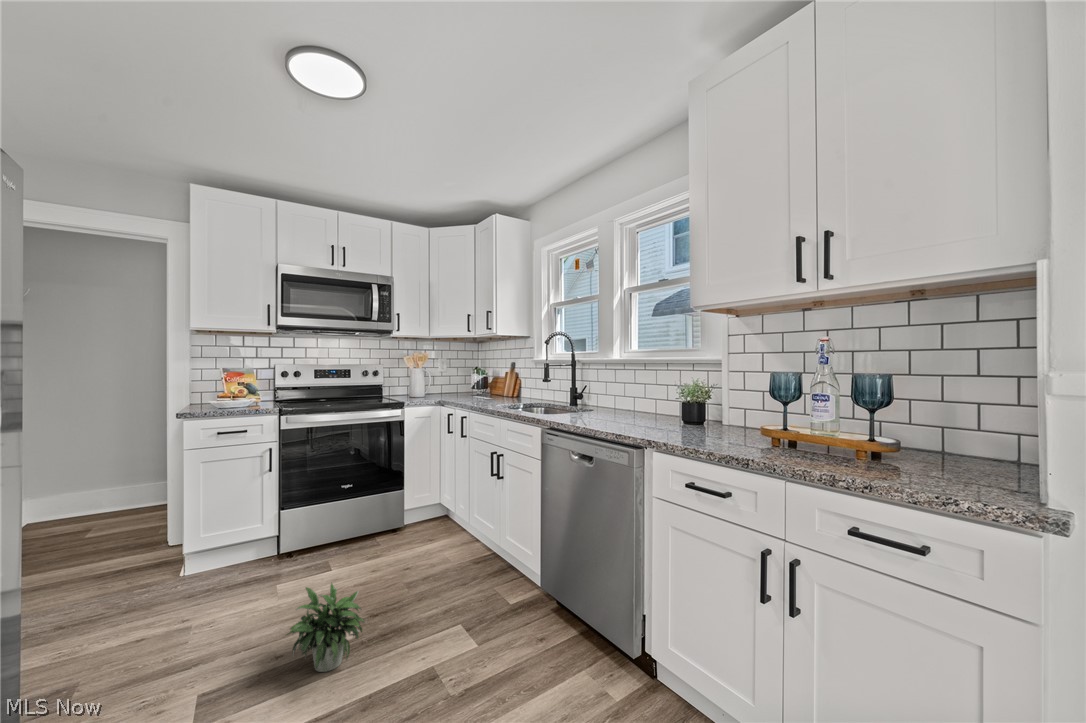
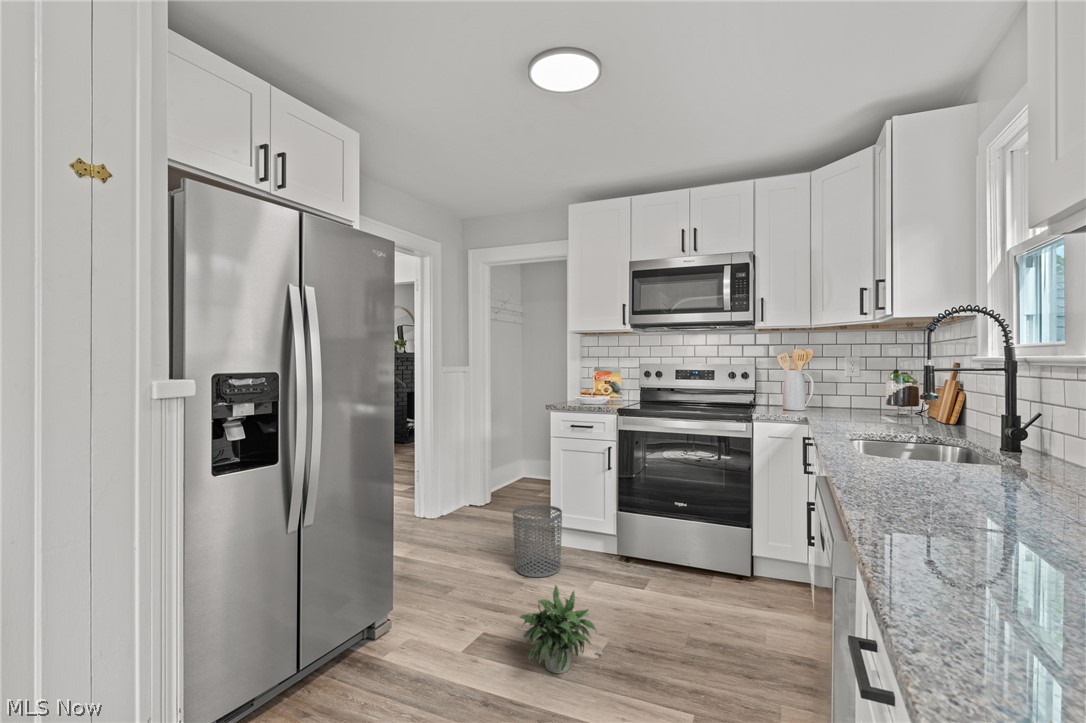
waste bin: none [152,525,228,618] -> present [513,505,562,577]

